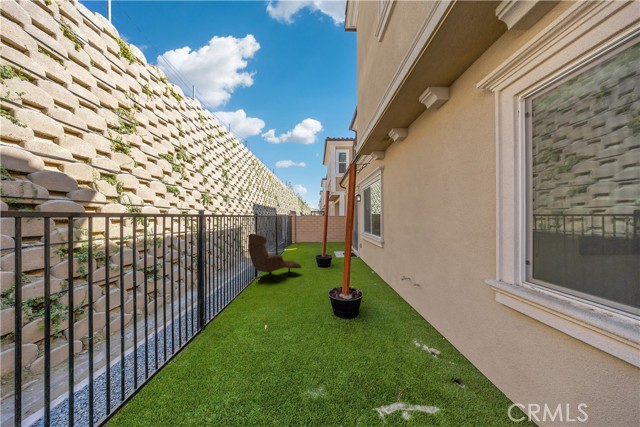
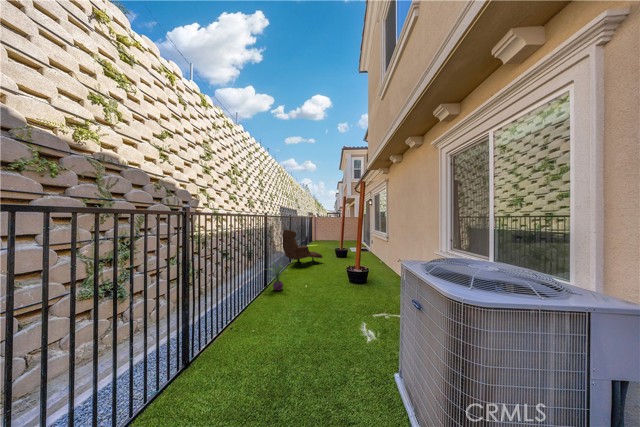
decorative plant: none [201,285,252,331] -> present [270,263,283,291]

